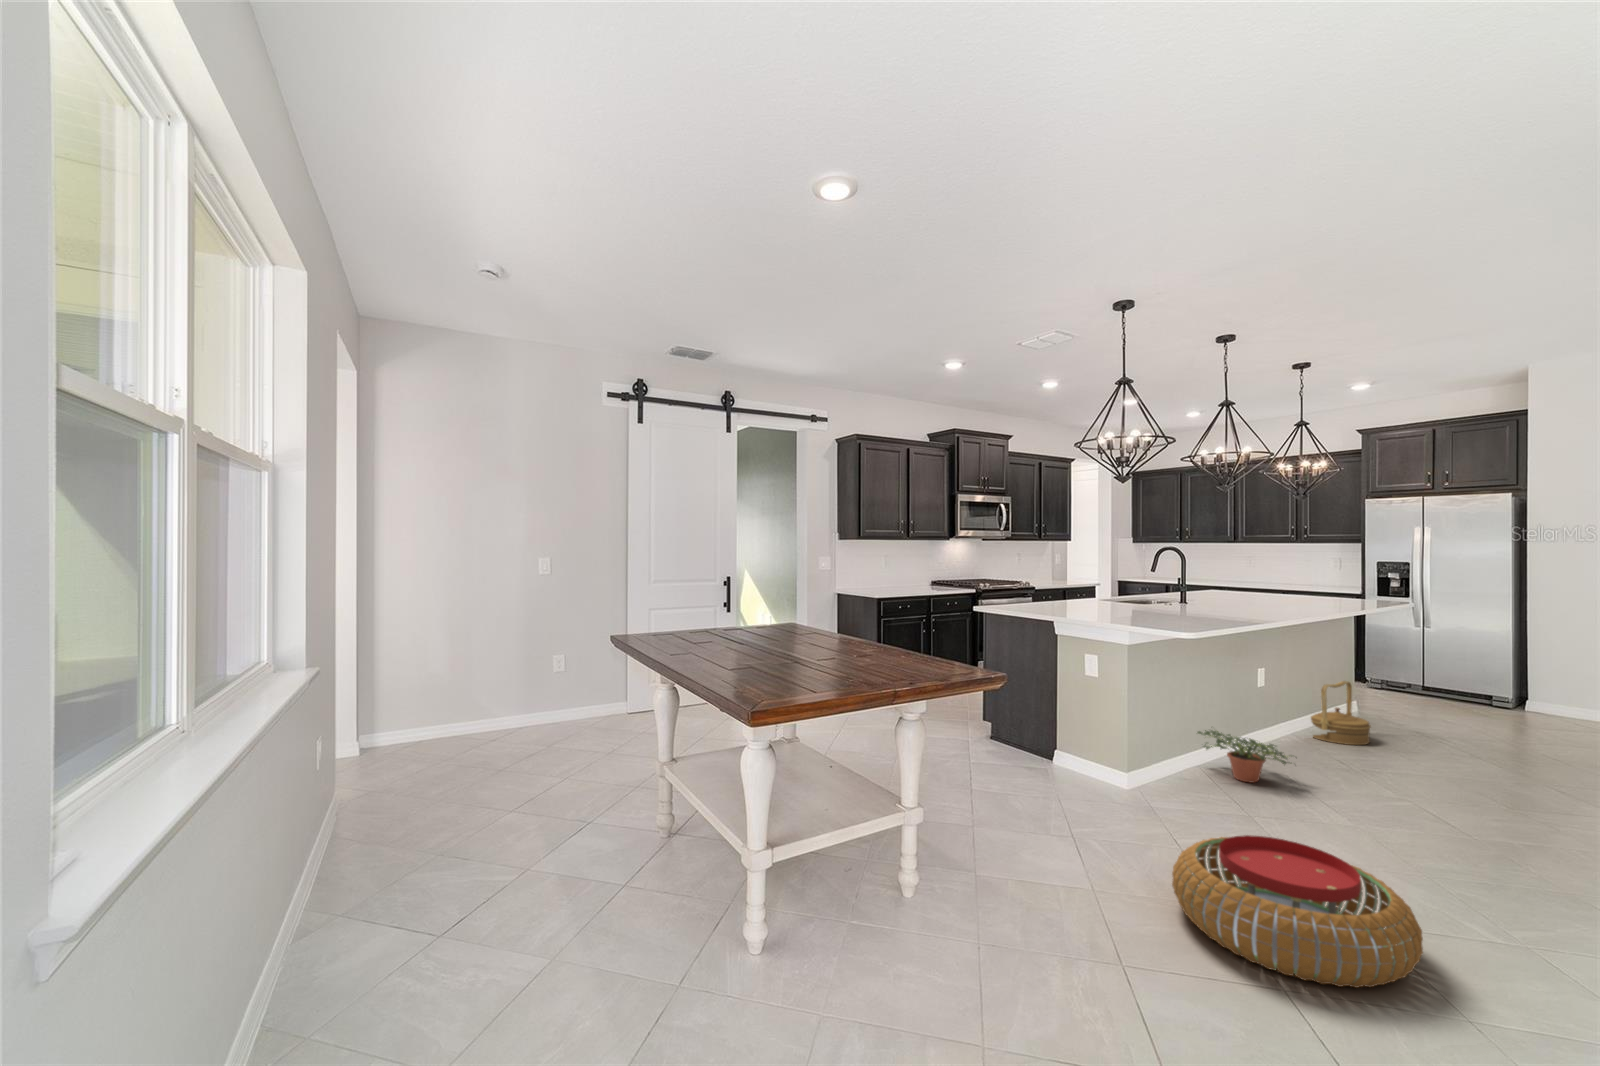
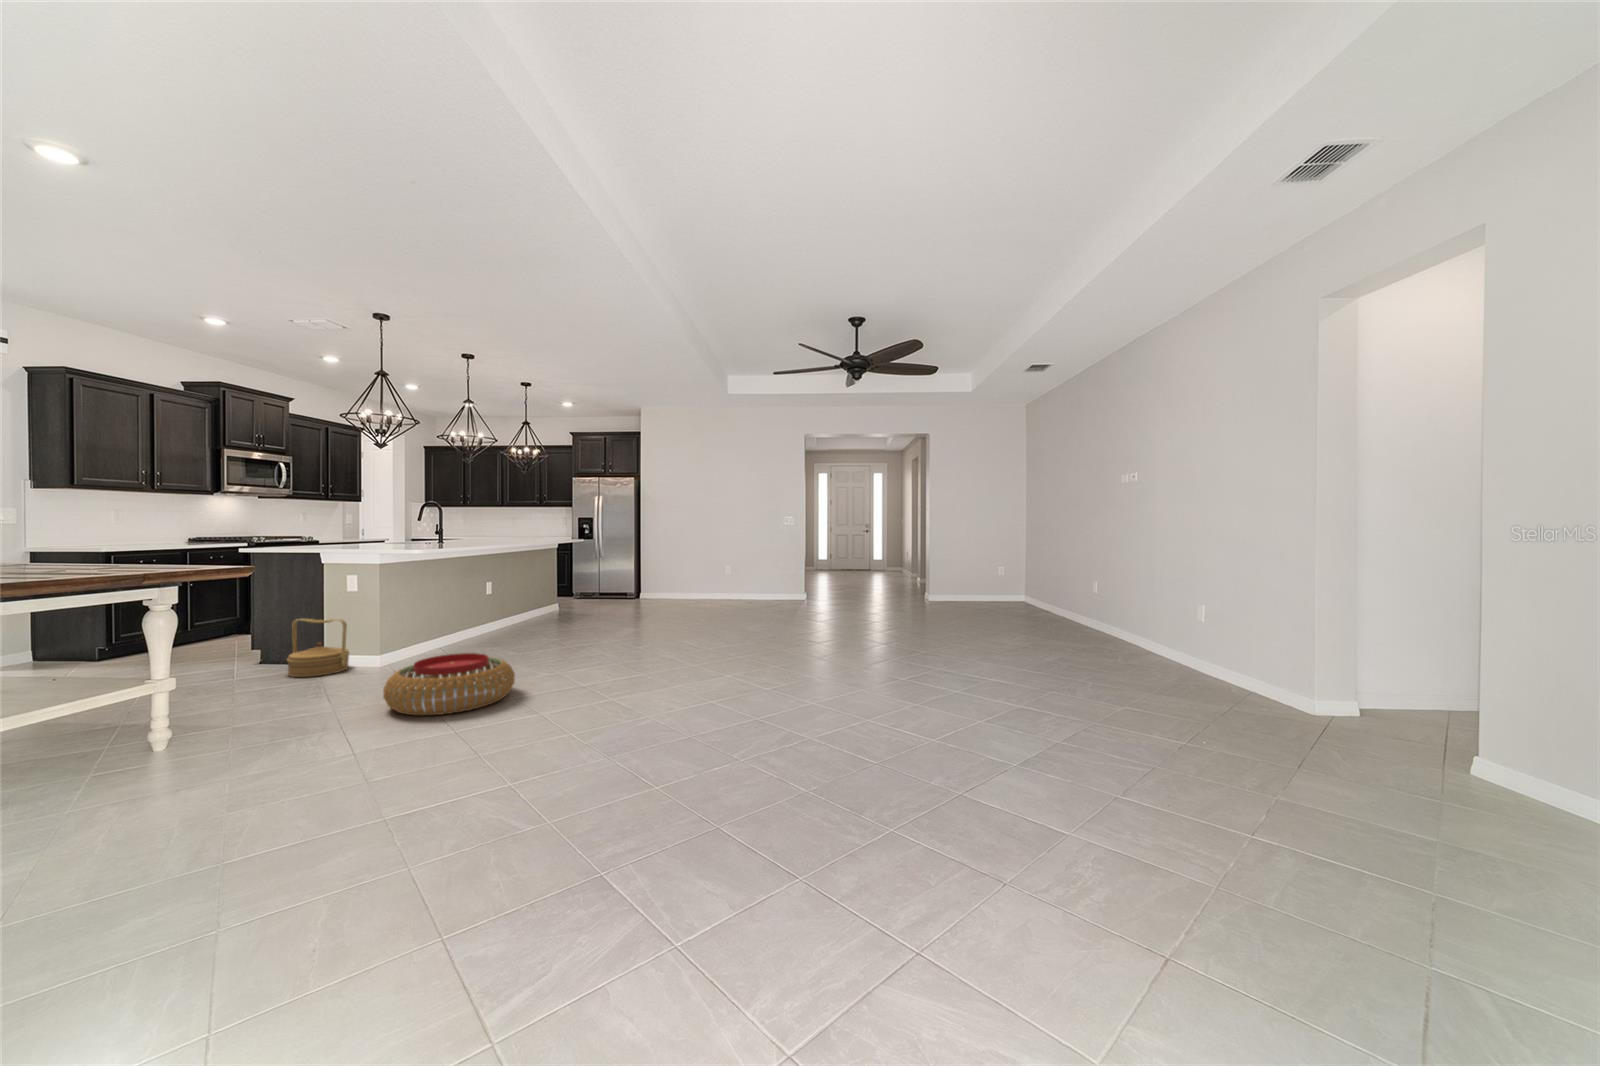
woven basket: present [1311,681,1371,745] -> present [287,619,349,677]
potted plant: present [1198,730,1291,783] -> none [437,617,502,648]

